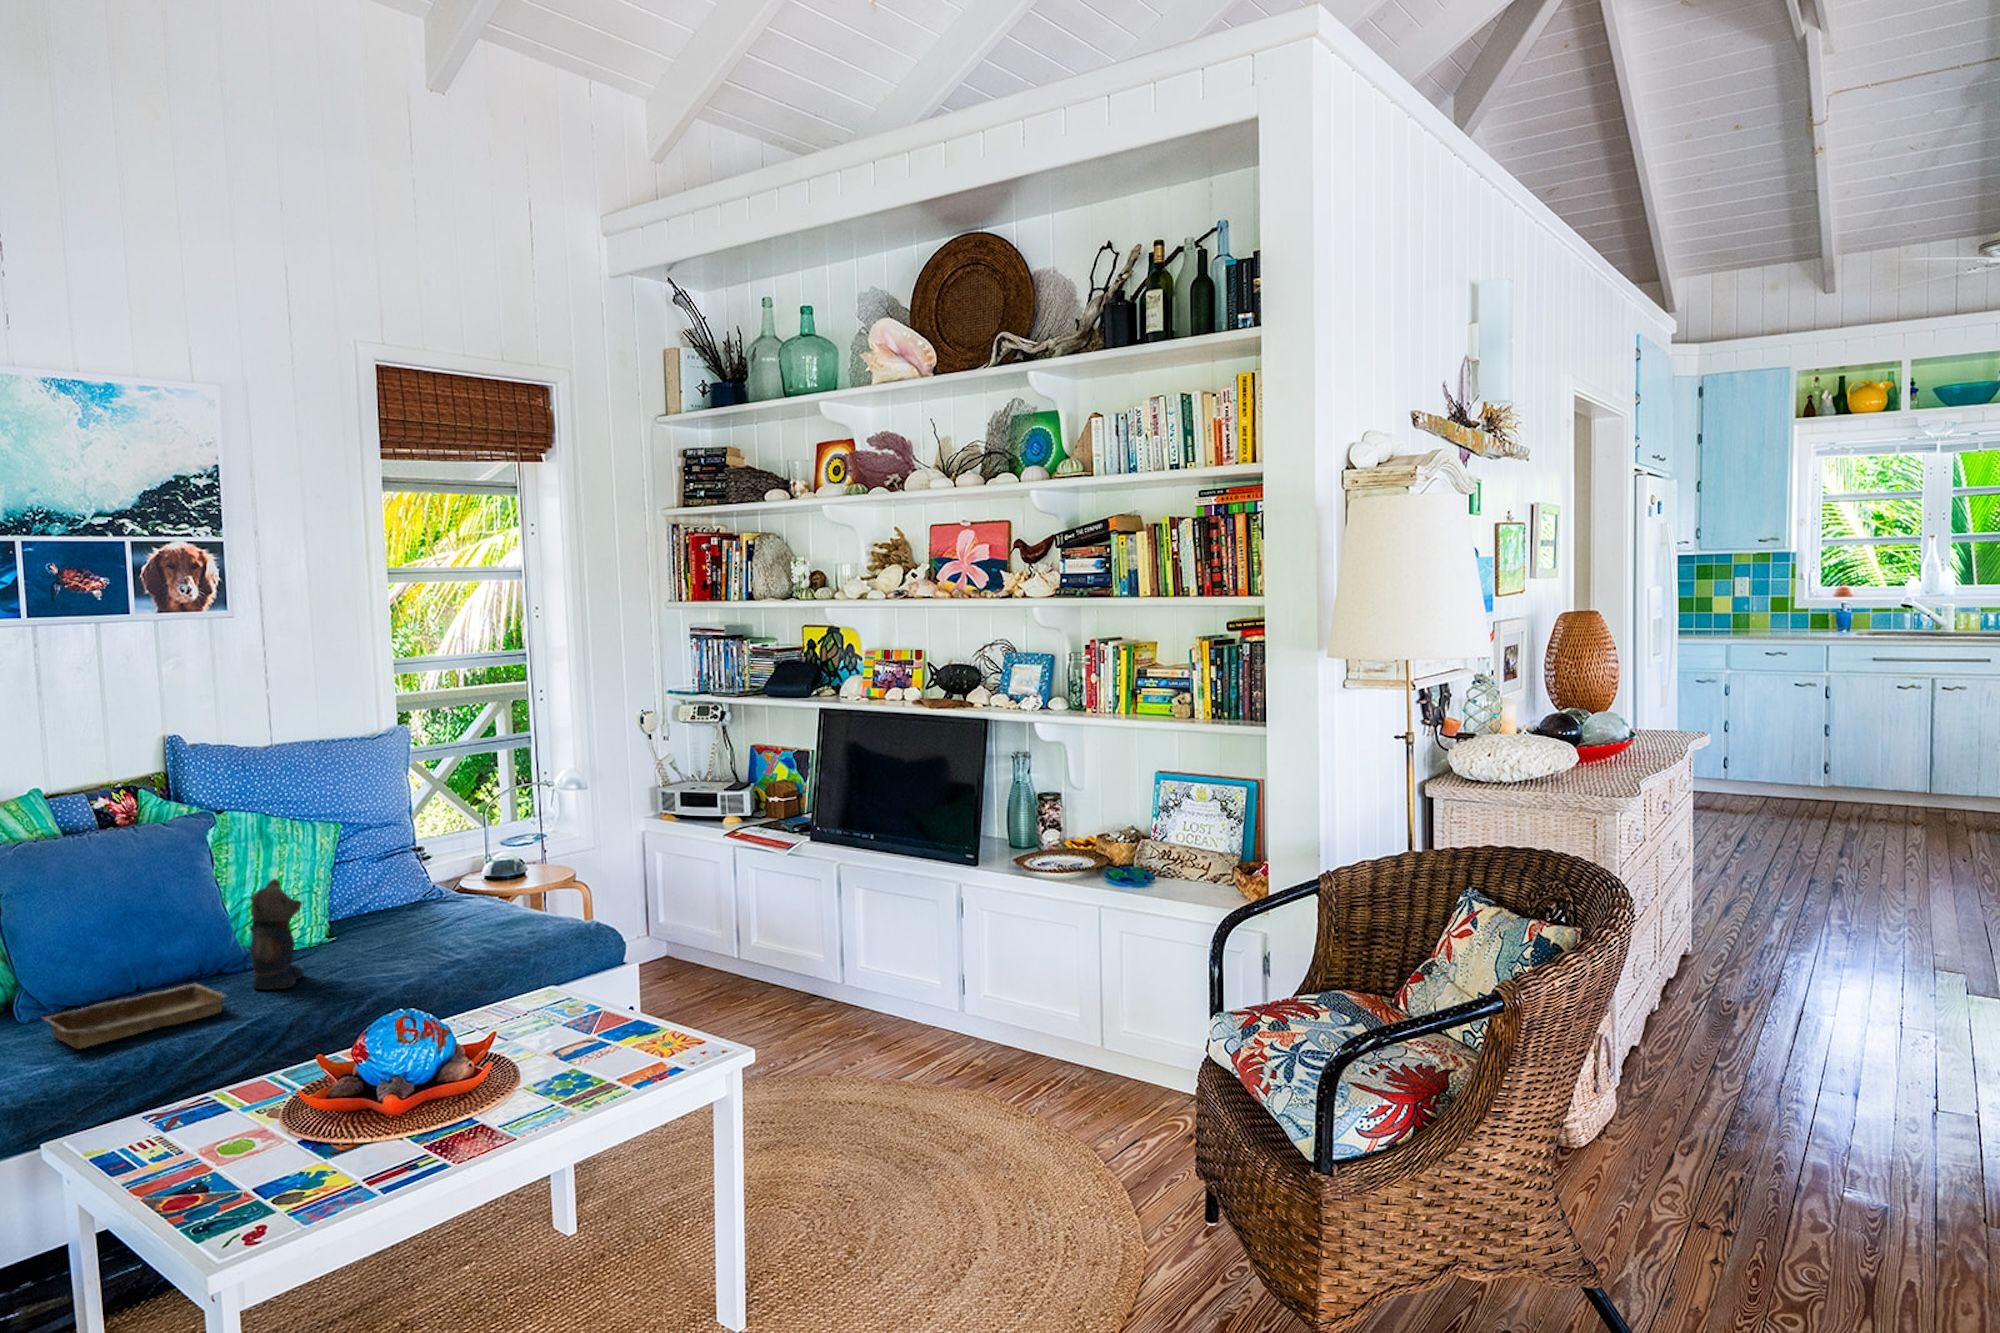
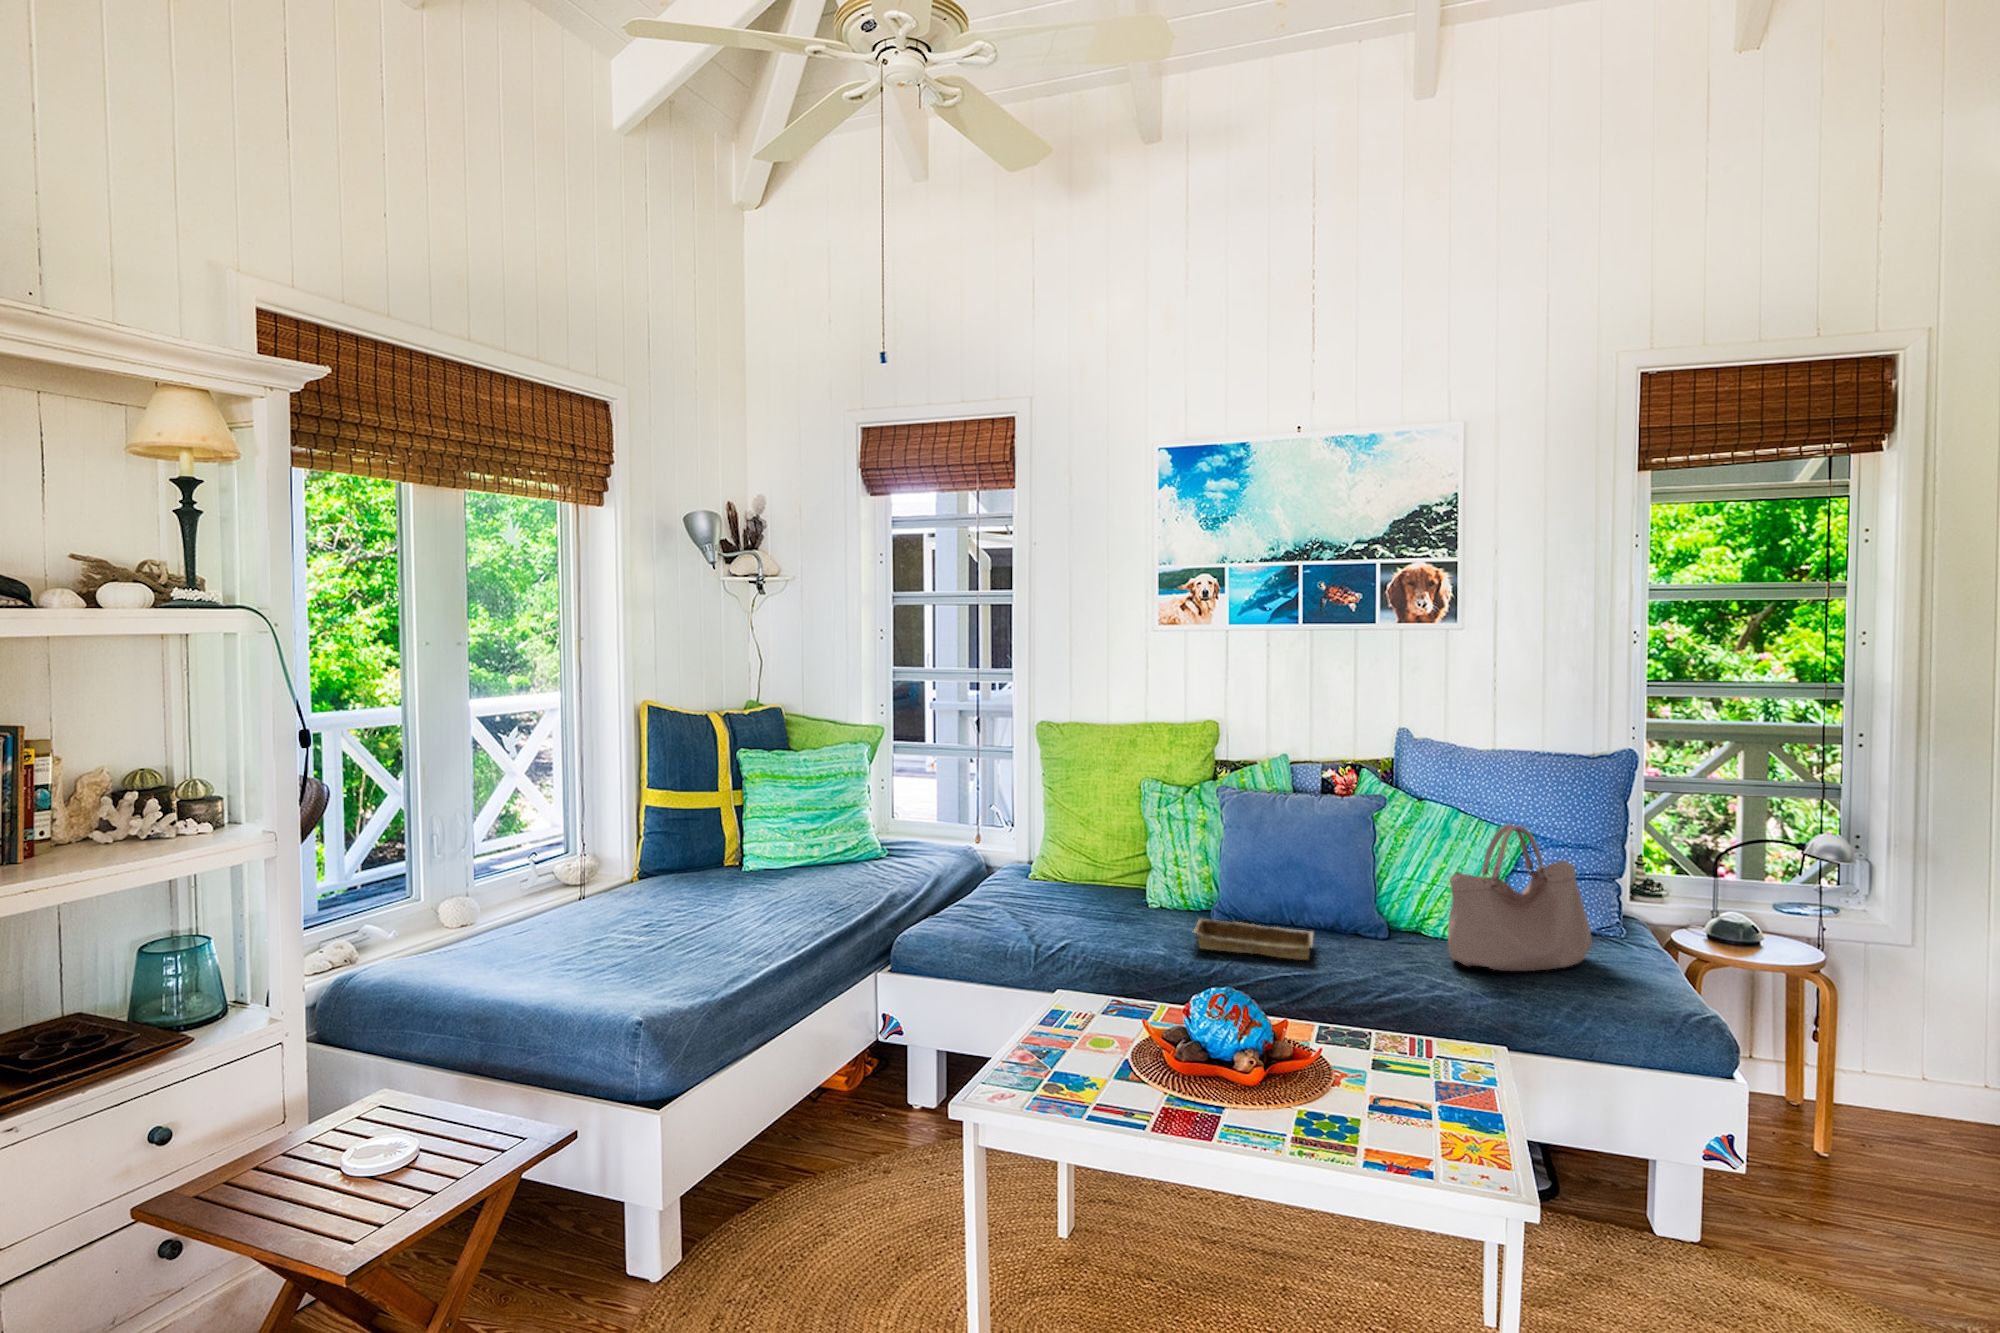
handbag: none [342,815,454,962] -> present [1448,824,1592,971]
teddy bear: present [250,879,303,989] -> none [1353,858,1404,962]

